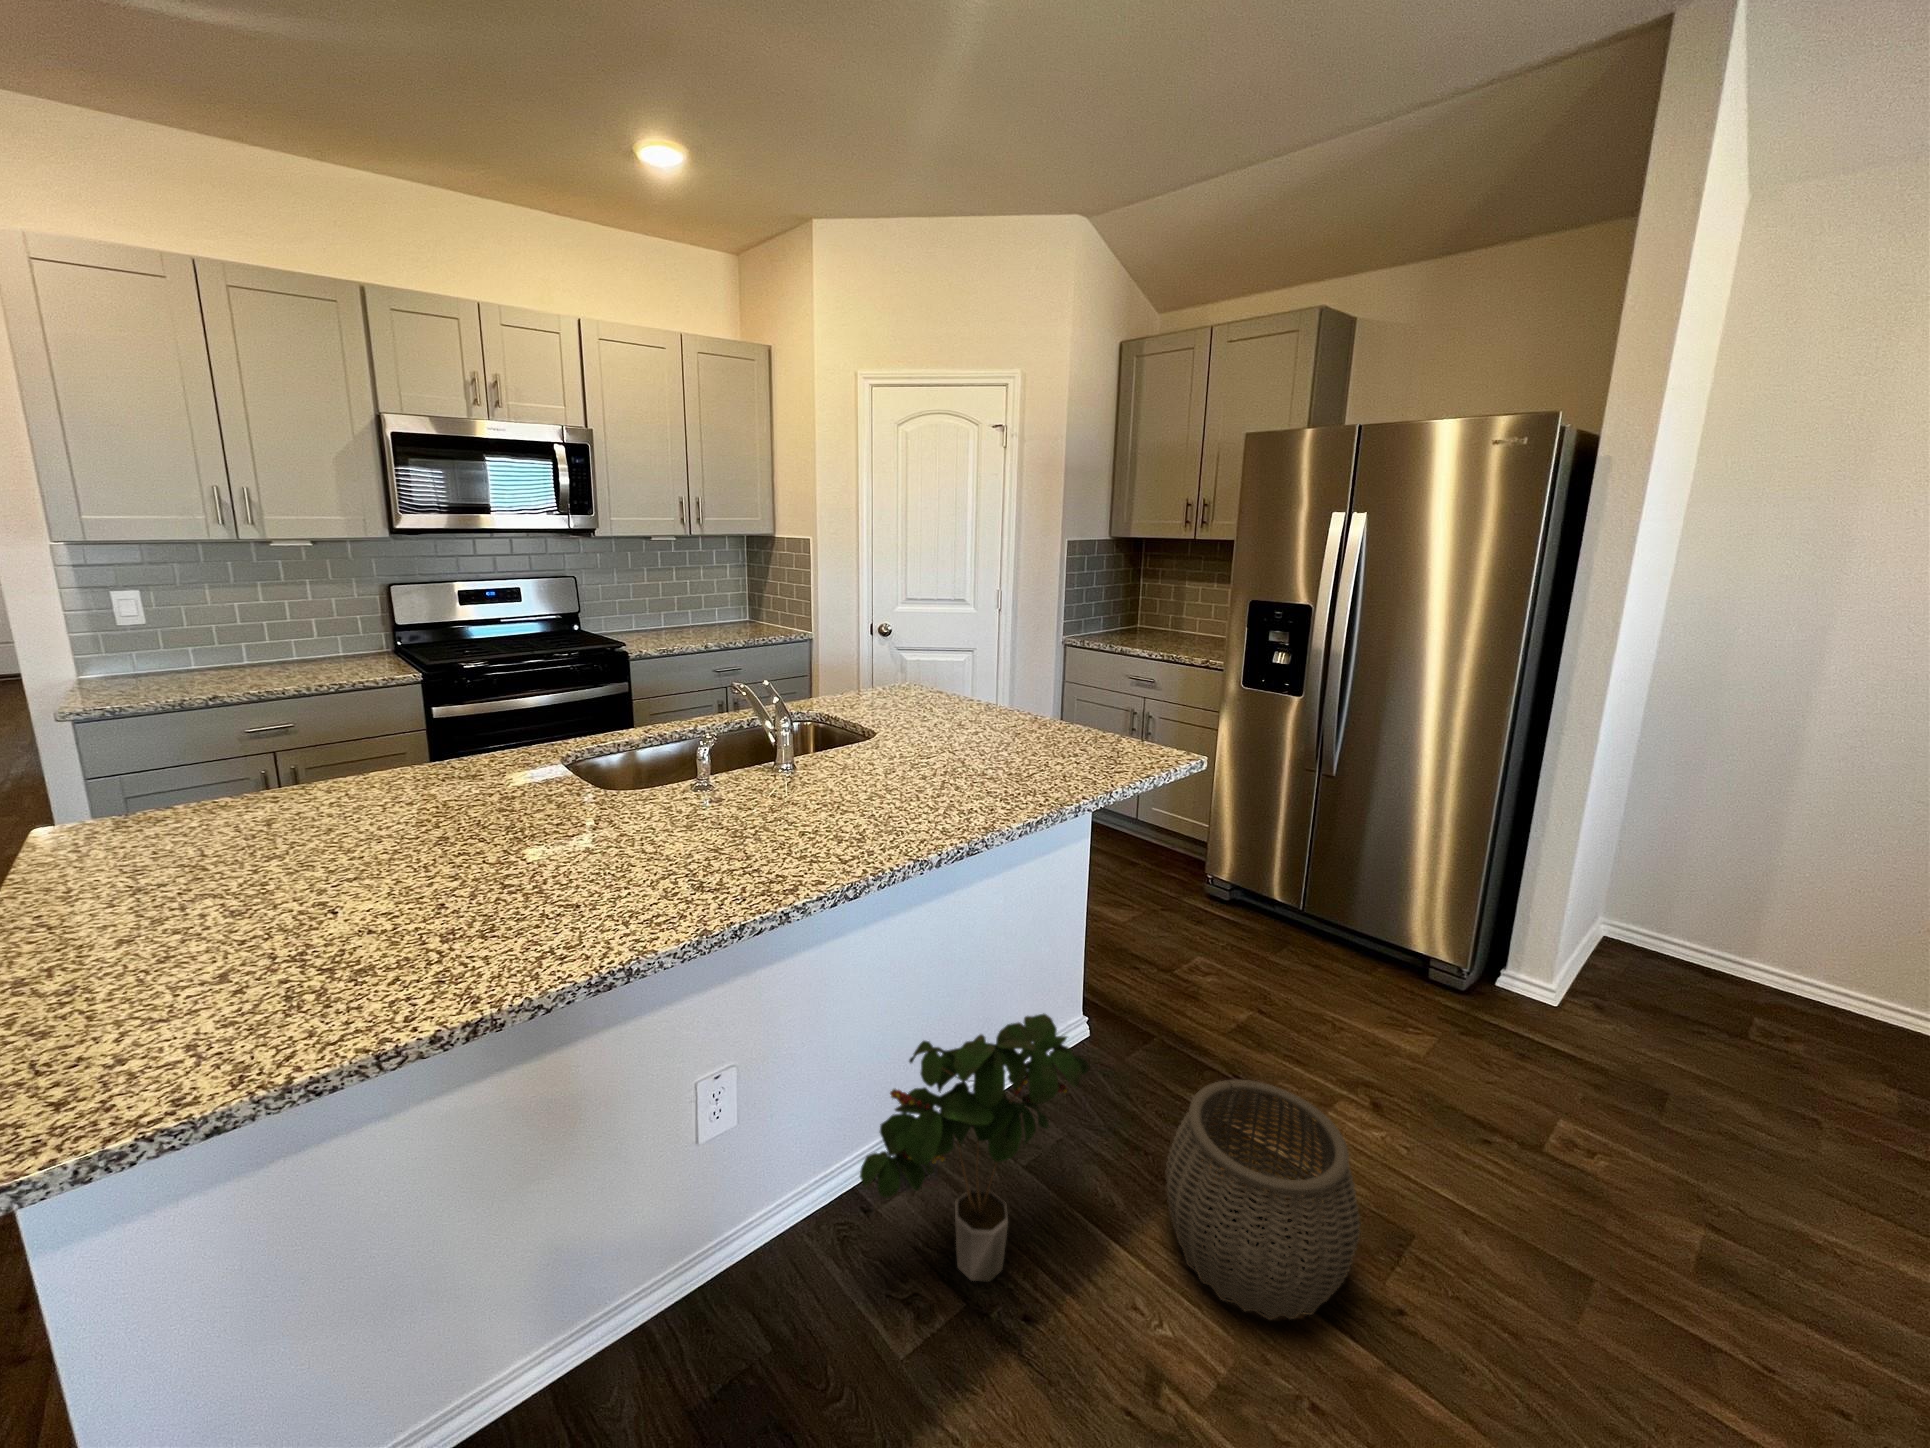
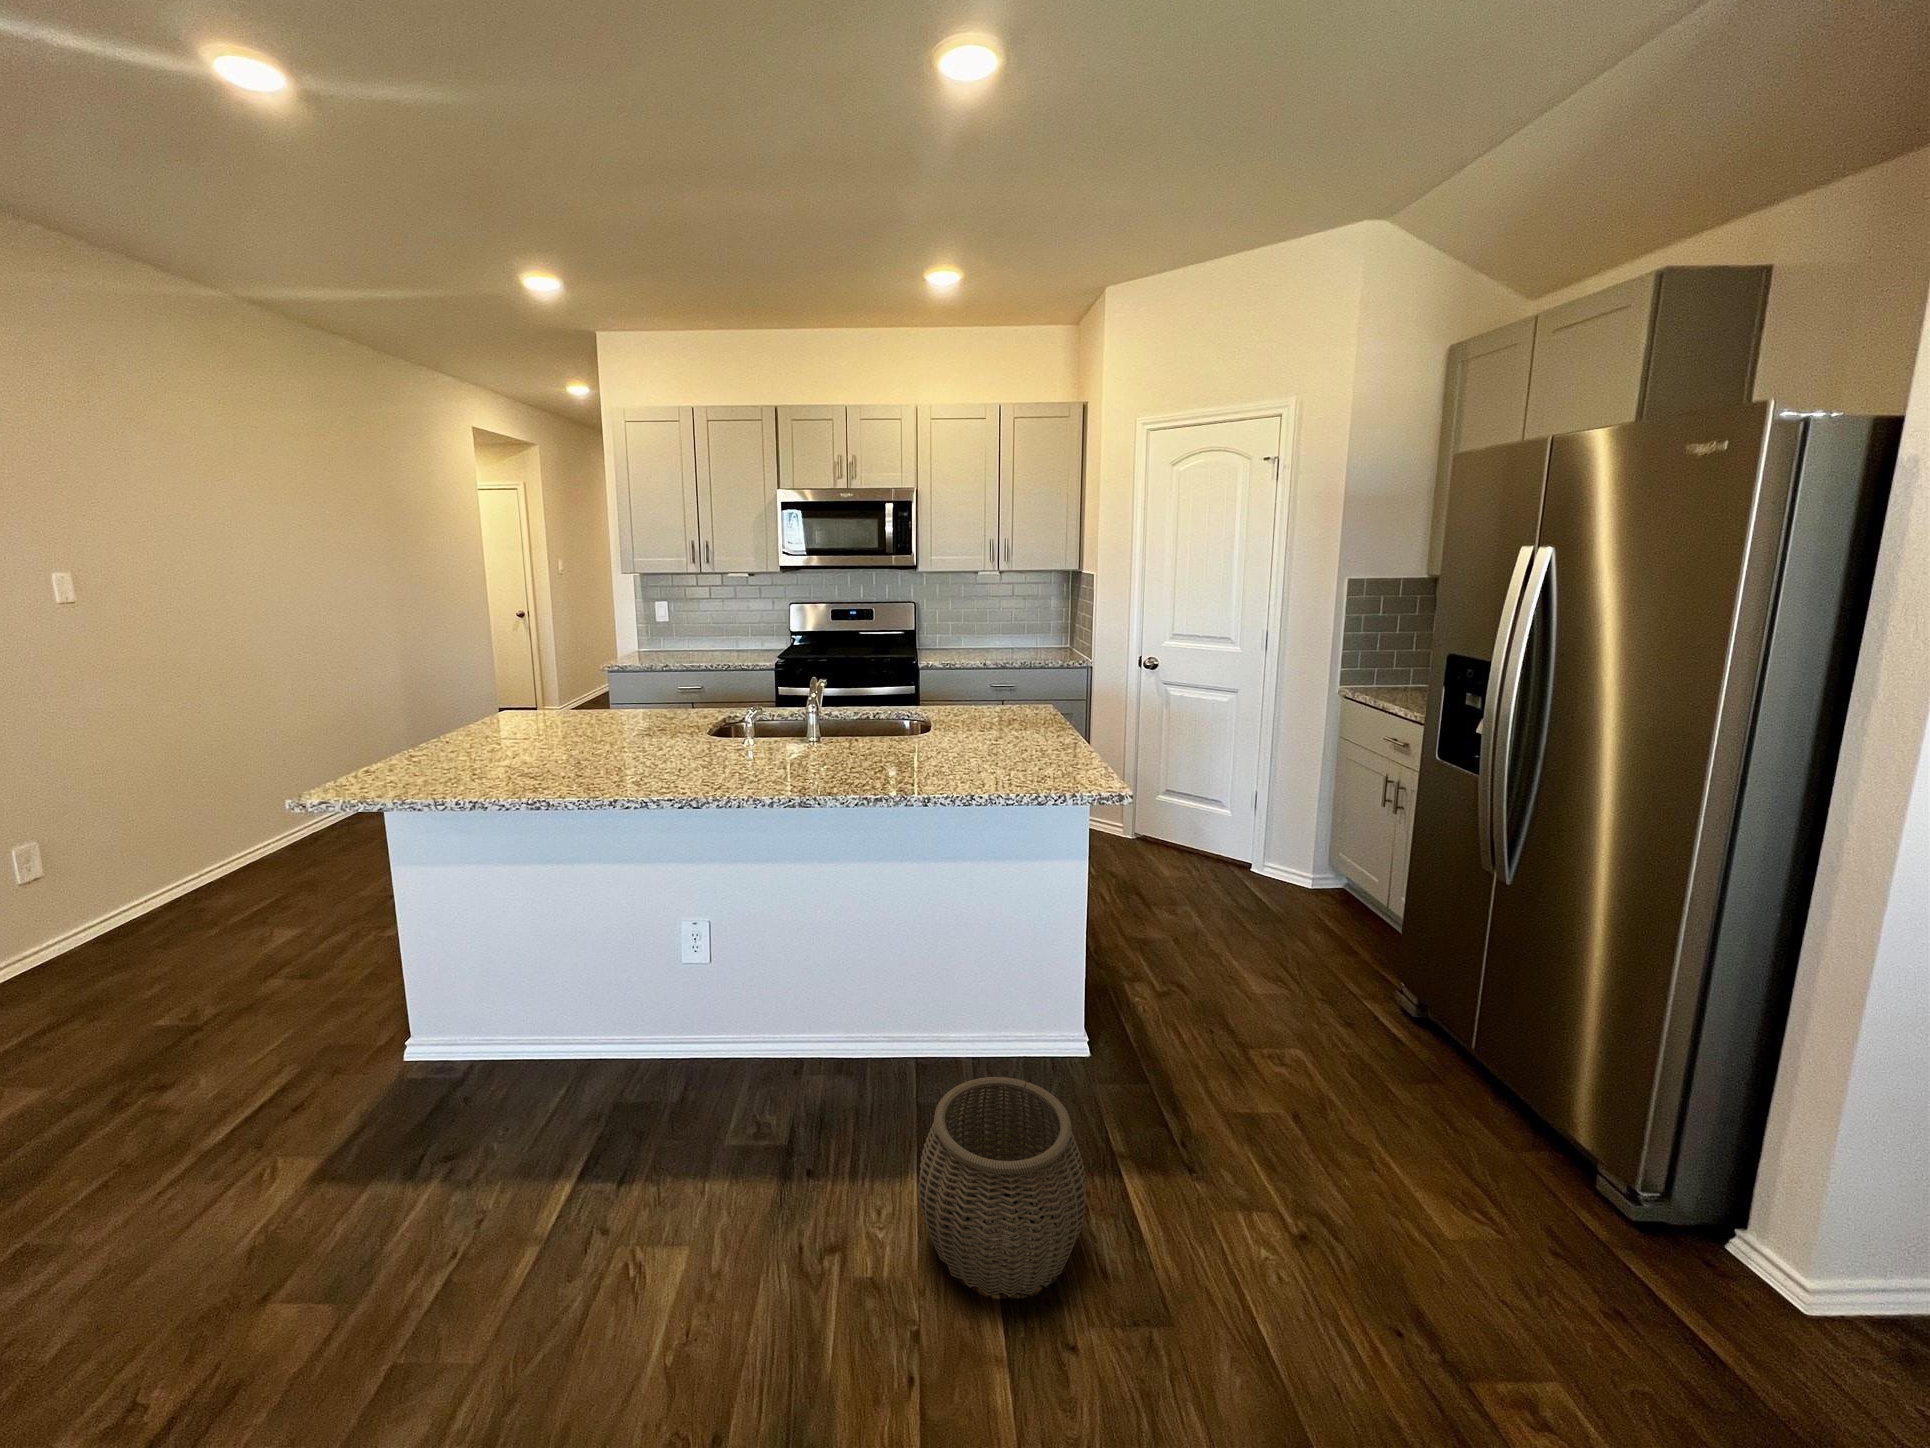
potted plant: present [860,1013,1089,1282] -> none [732,939,904,1146]

